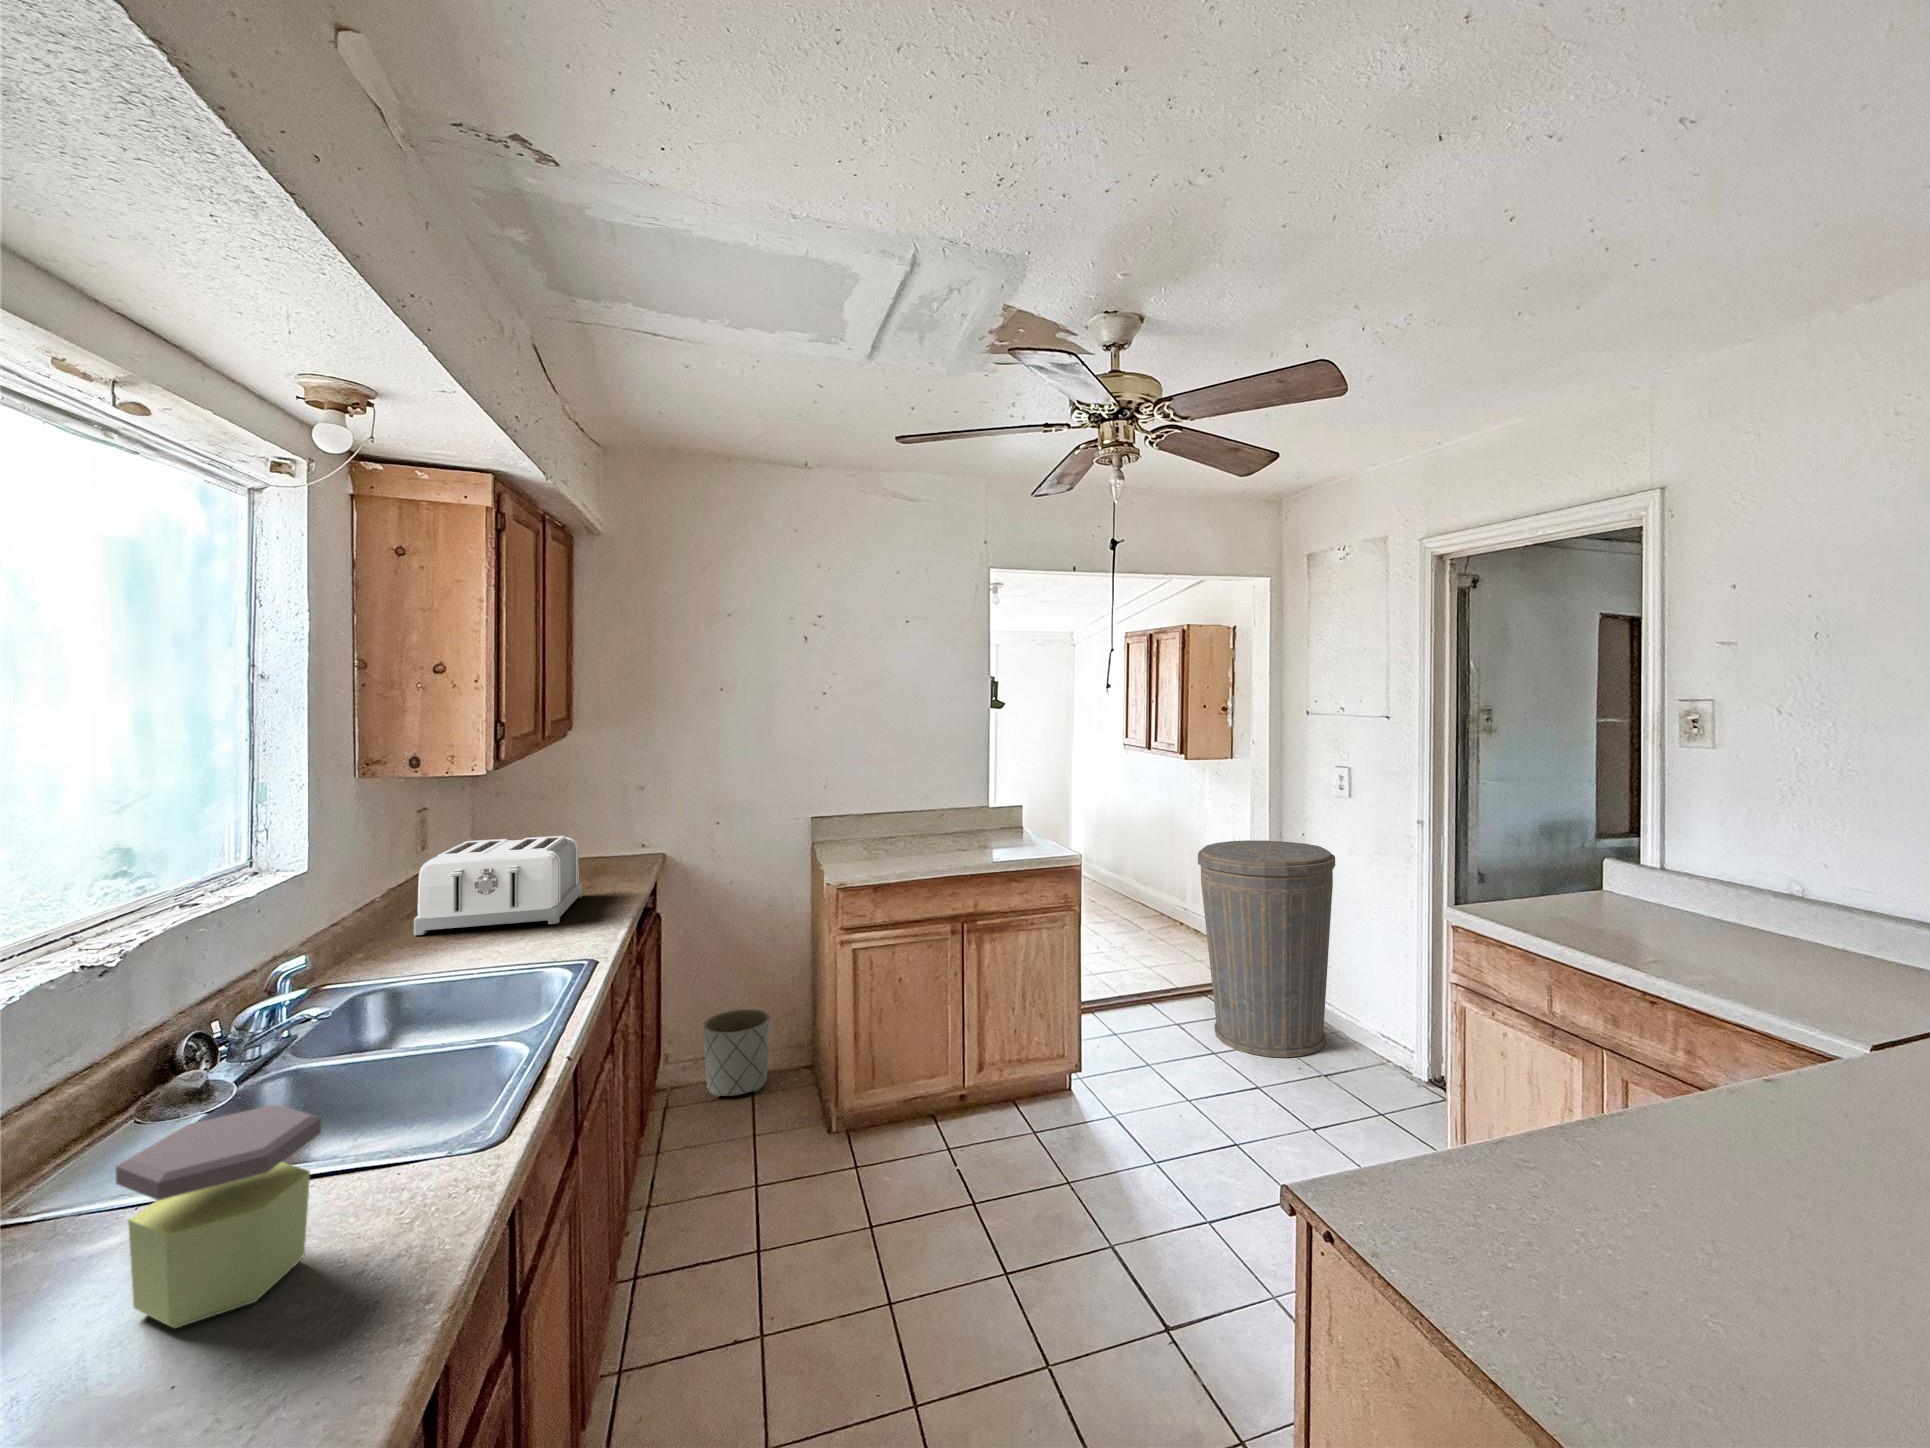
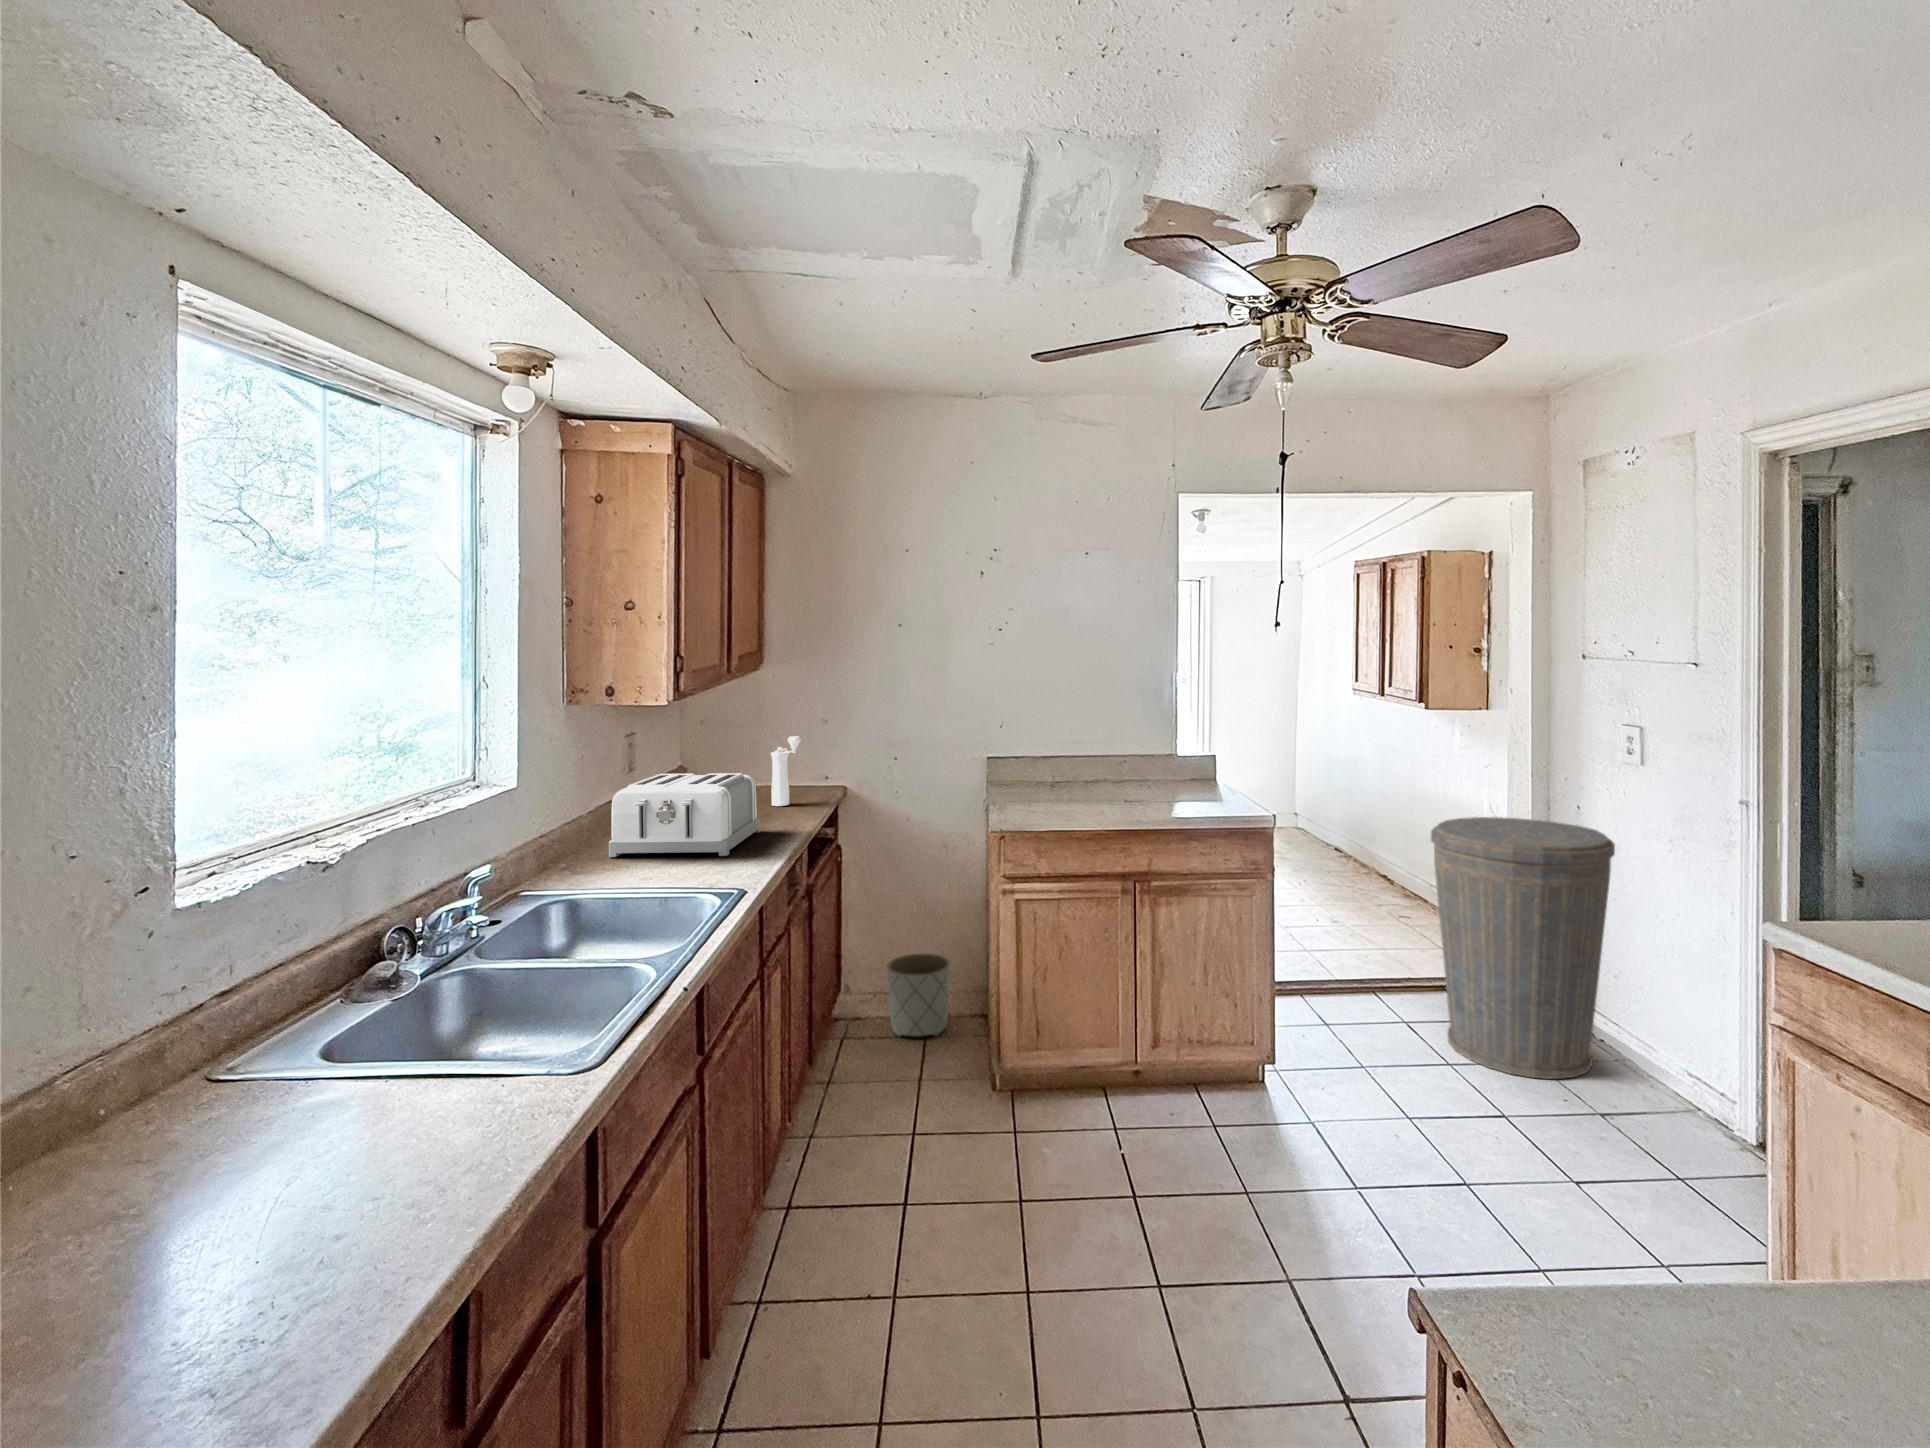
pepper mill: none [581,795,612,869] -> present [771,736,801,806]
jar: present [116,1105,321,1328] -> none [250,997,408,1175]

